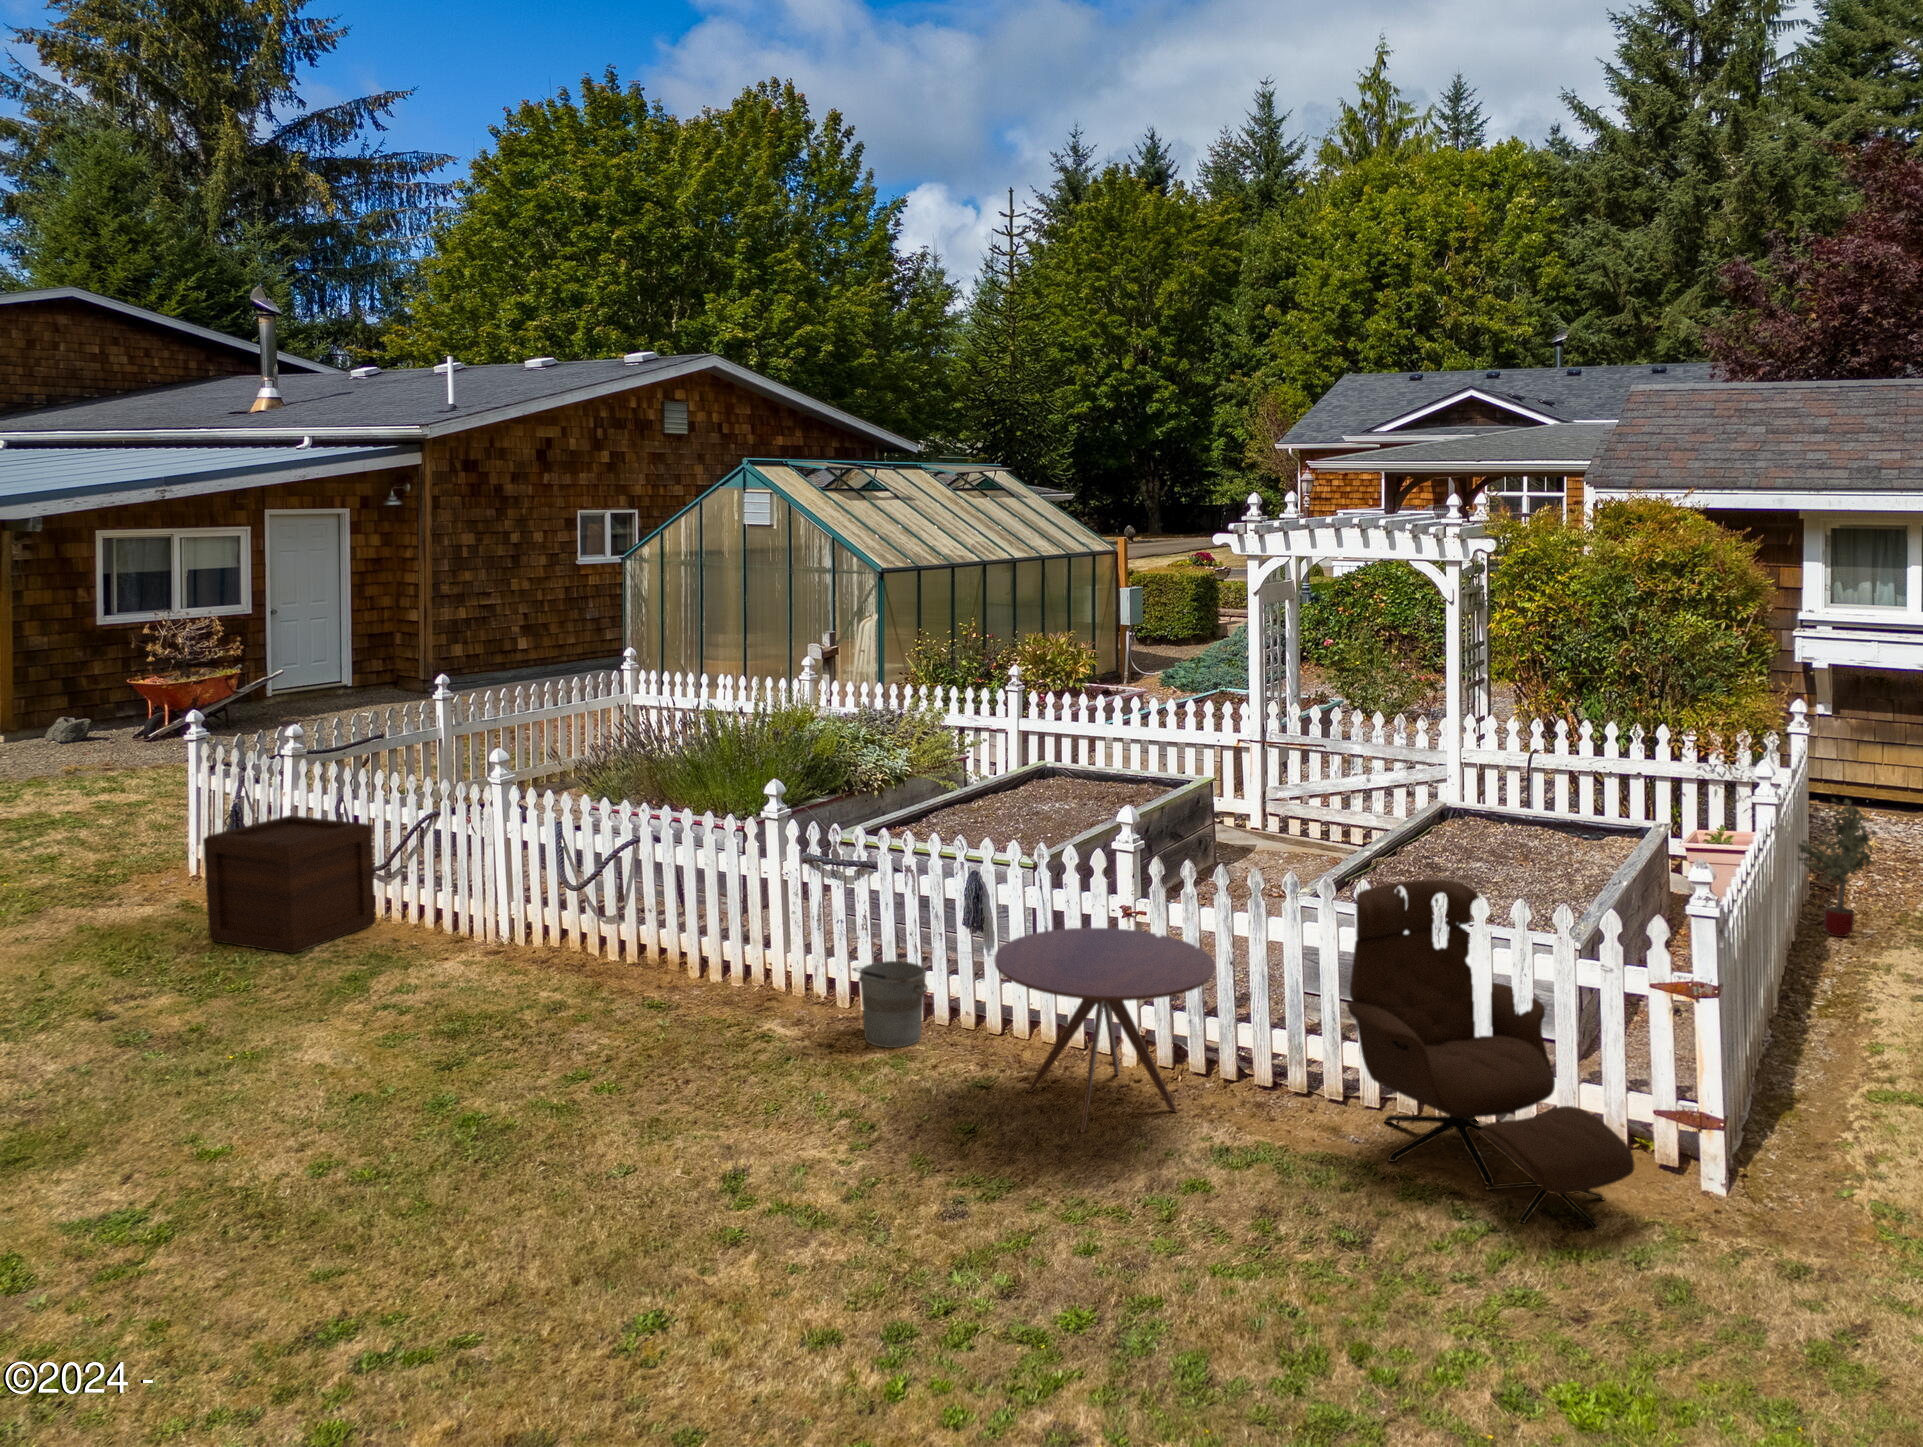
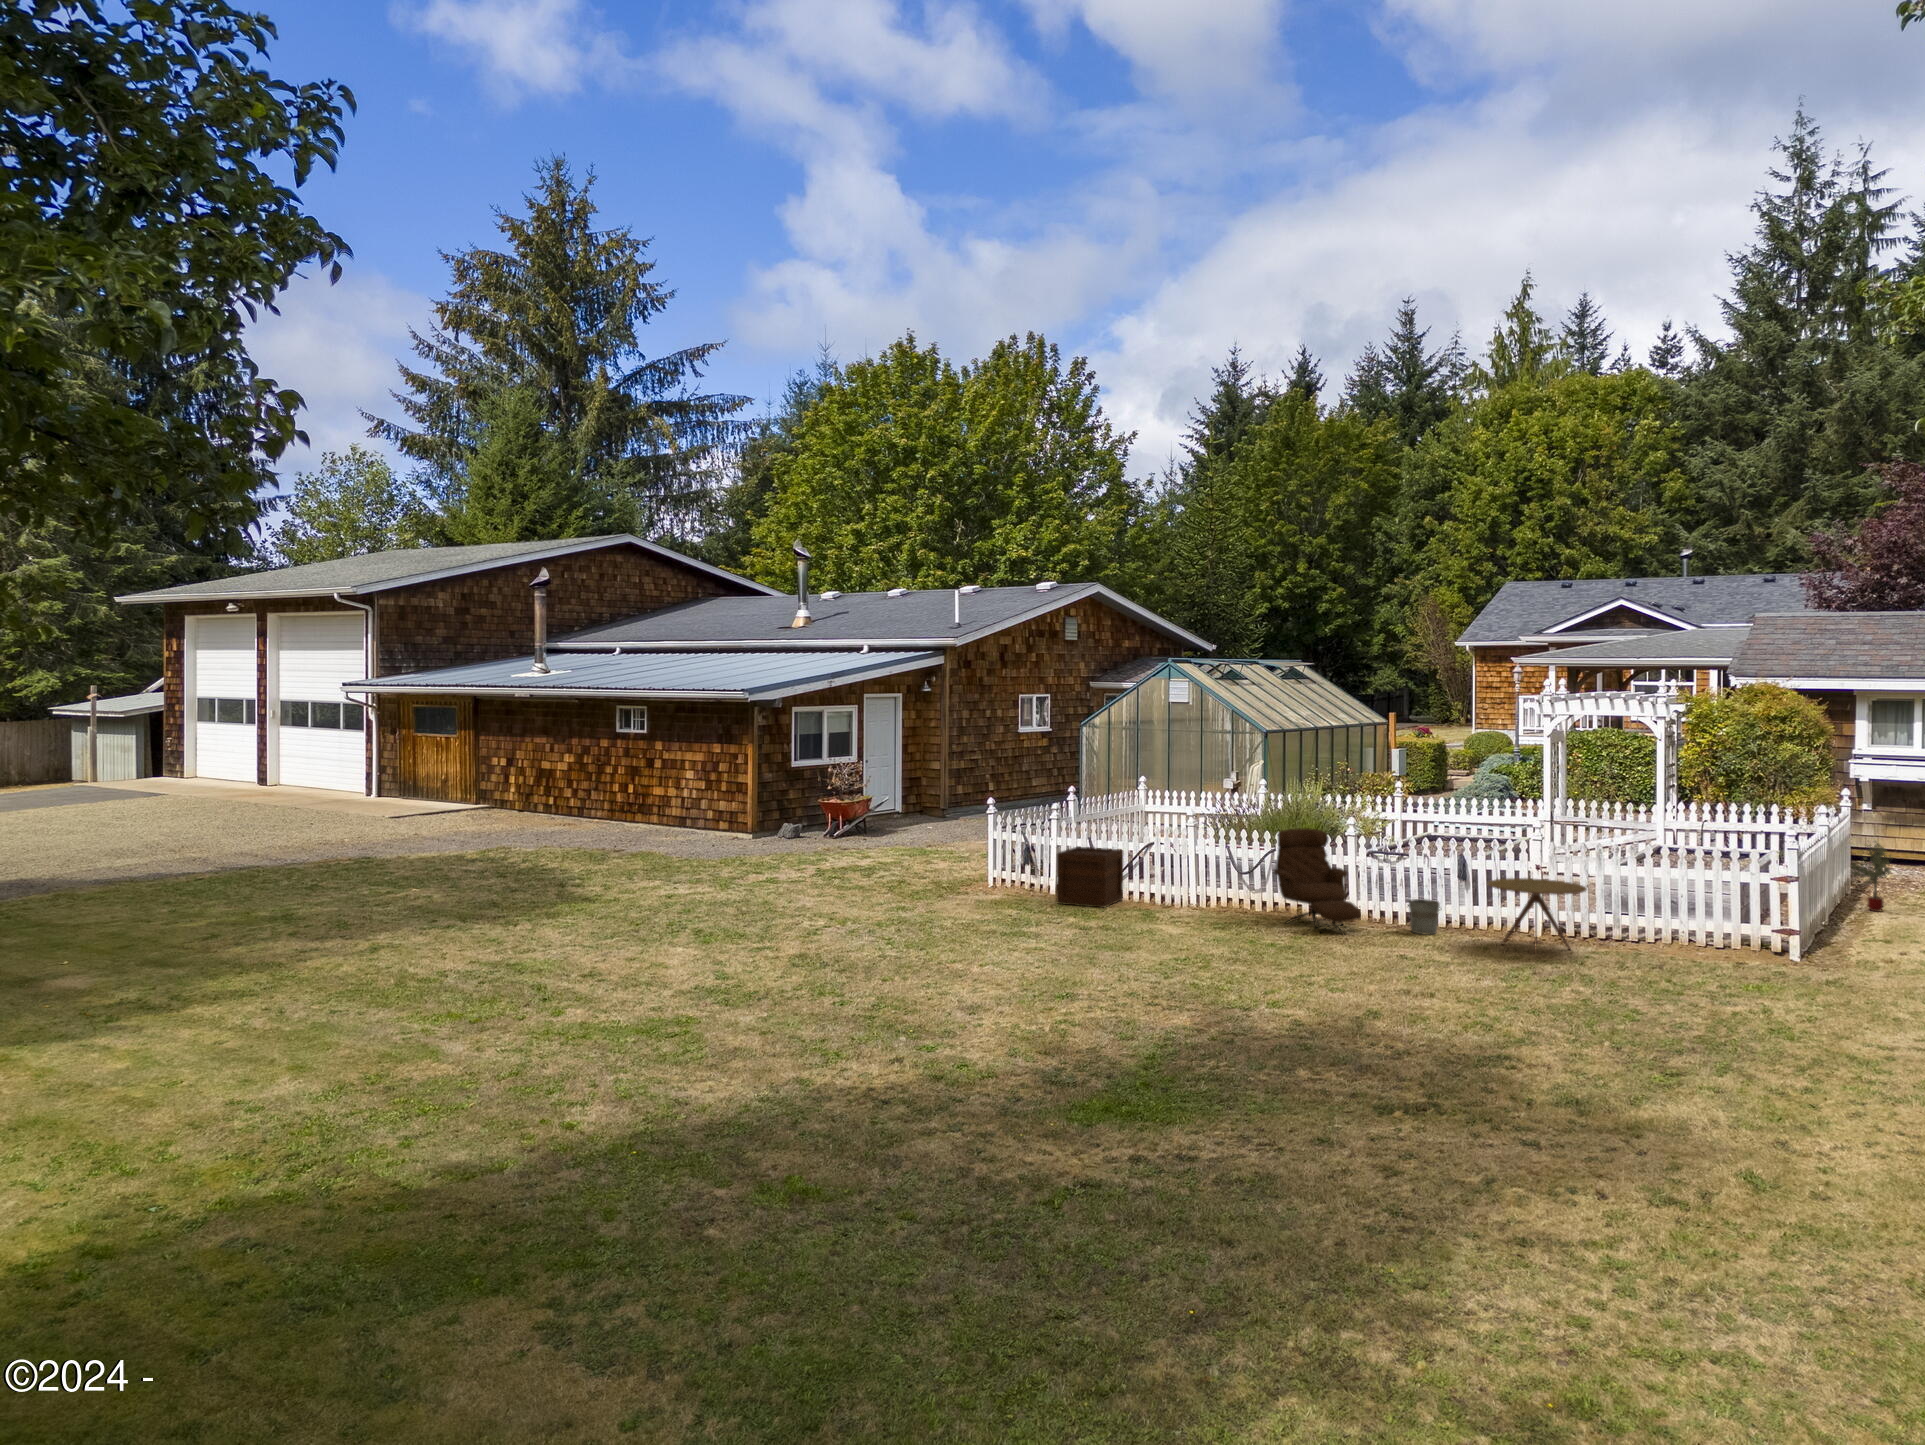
lounge chair: present [1347,880,1635,1230] -> present [1274,828,1361,934]

